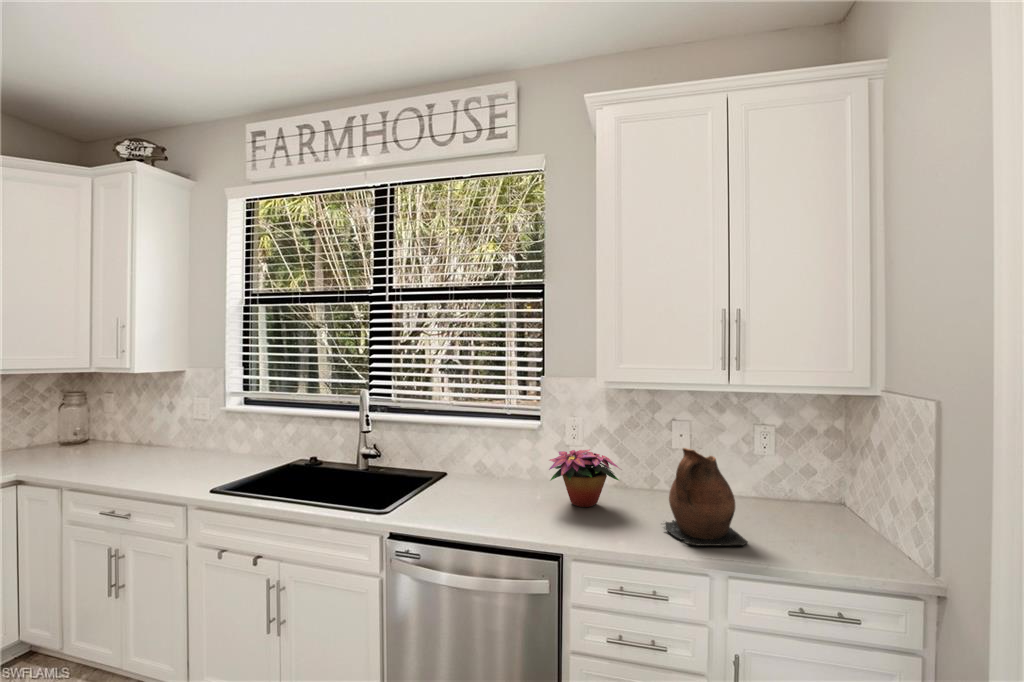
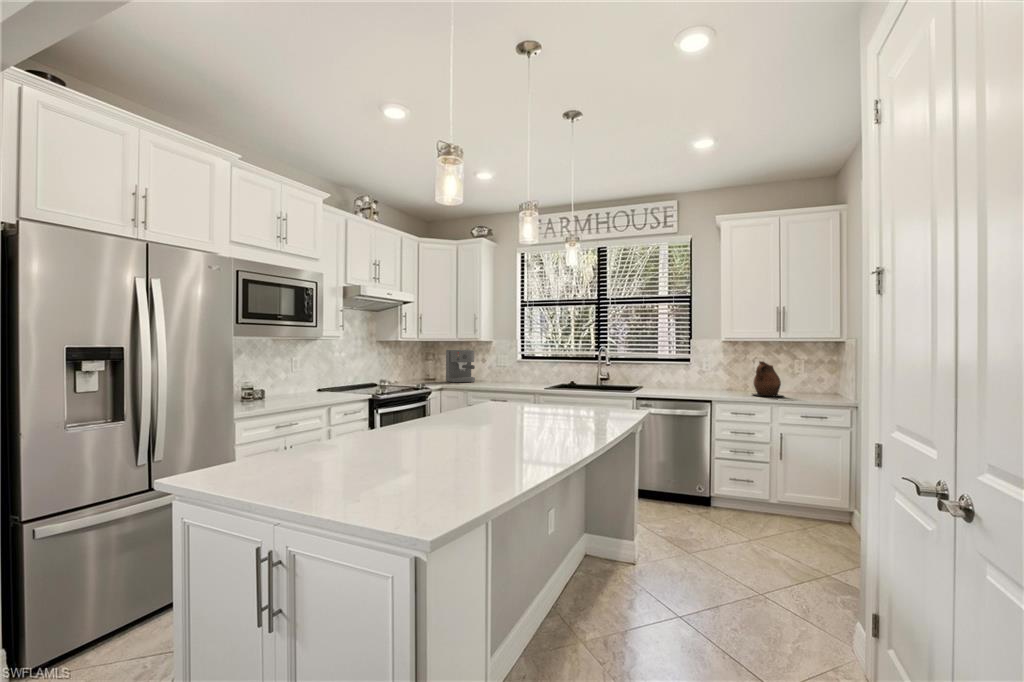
coffee maker: none [56,390,126,467] -> present [446,350,475,383]
flower arrangement: present [549,449,619,507] -> none [697,368,734,392]

